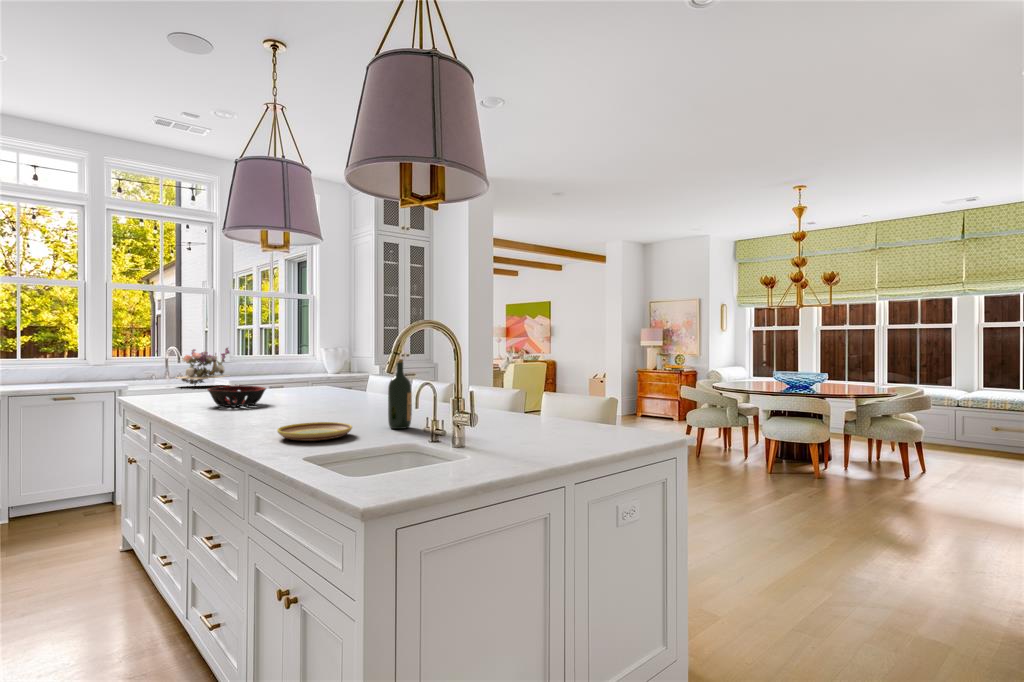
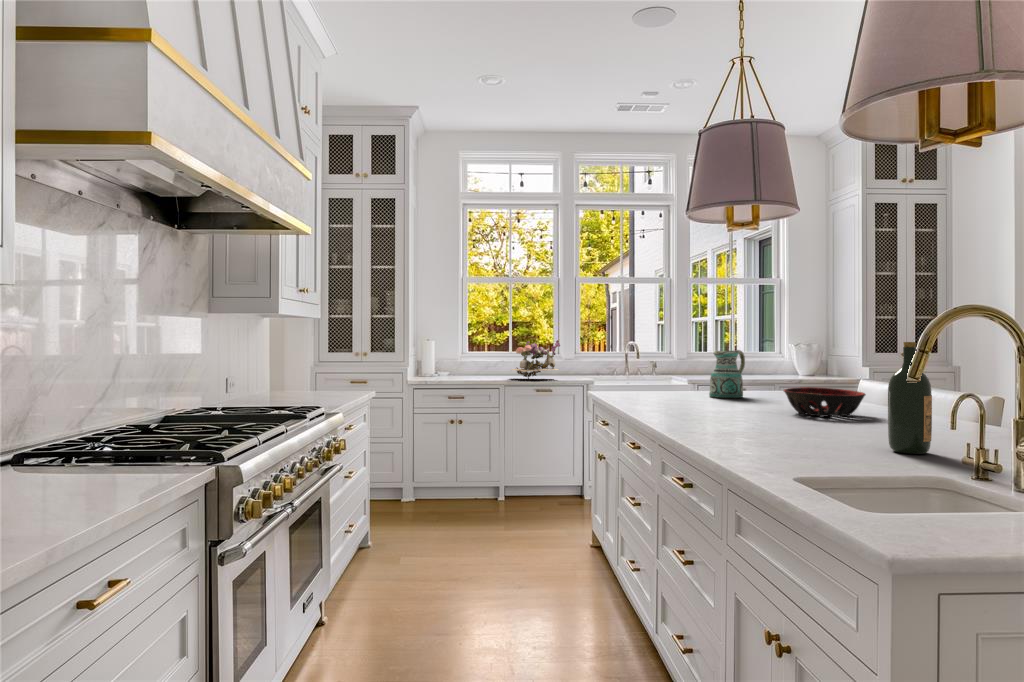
flower arrangement: present [177,348,229,385] -> present [511,339,560,379]
ceramic pitcher: none [261,358,290,397] -> present [709,350,745,398]
decorative bowl: present [208,385,266,407] -> present [784,387,866,417]
plate: present [277,422,352,441] -> none [717,430,827,455]

